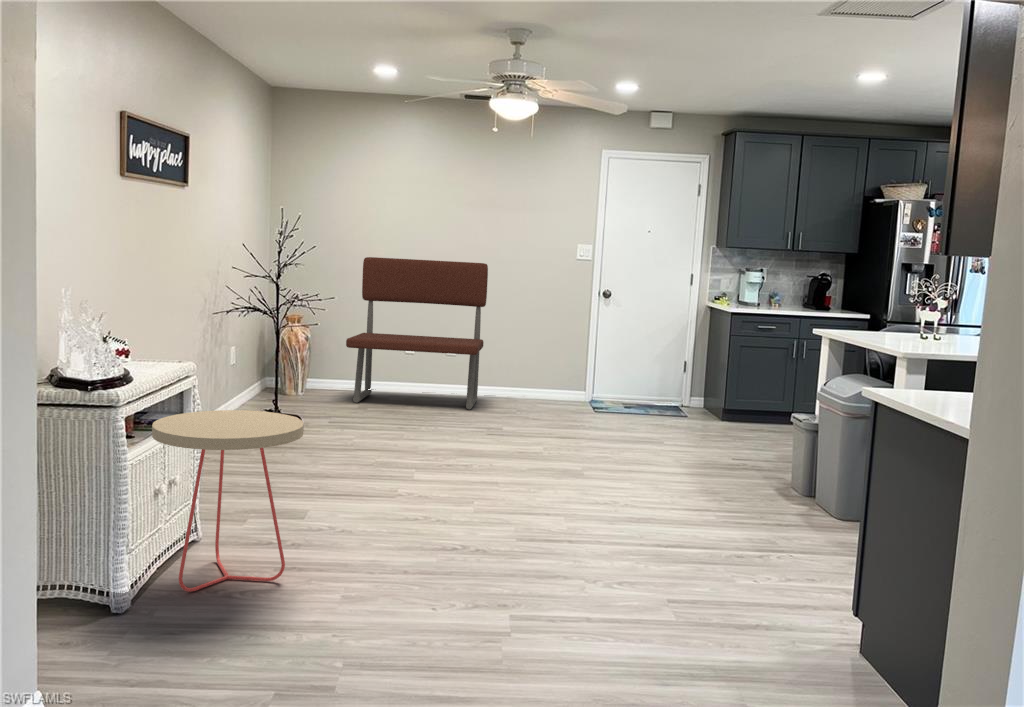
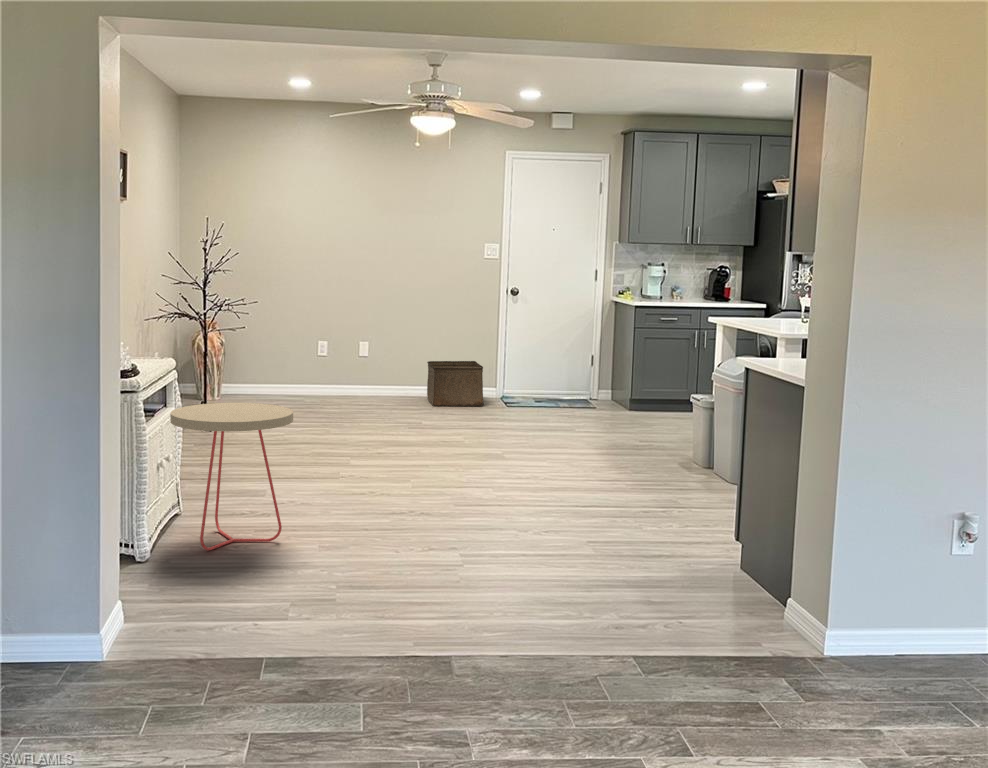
bench: present [346,257,488,409] -> none [264,260,400,408]
storage bin: none [513,363,569,411] -> present [427,361,483,406]

